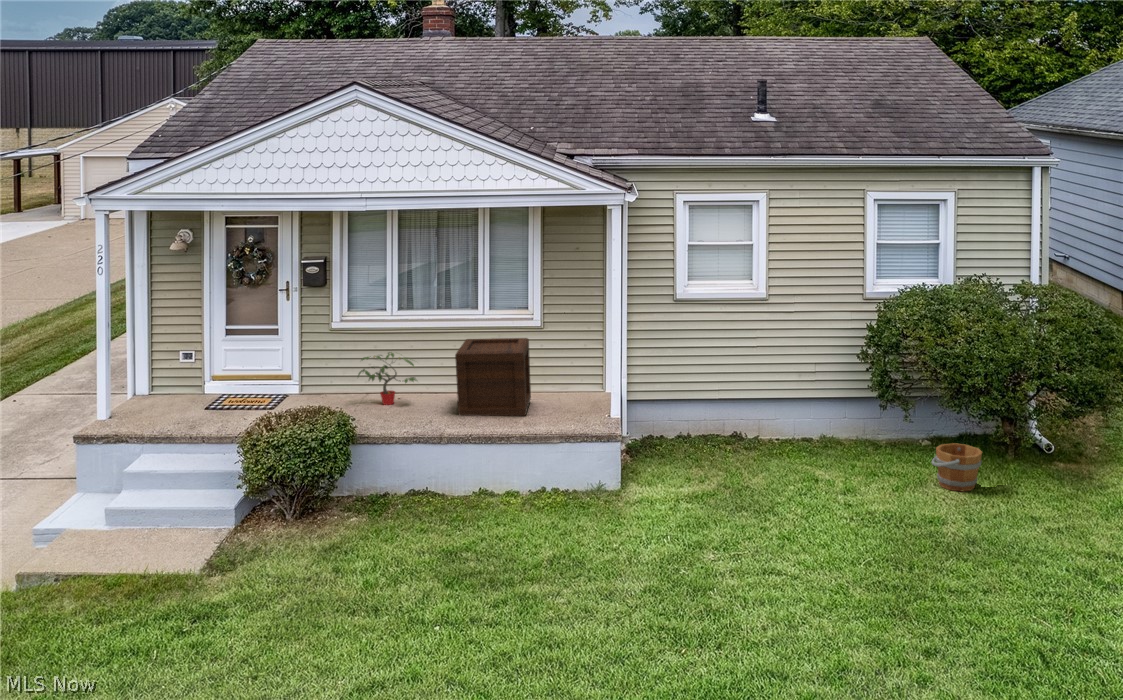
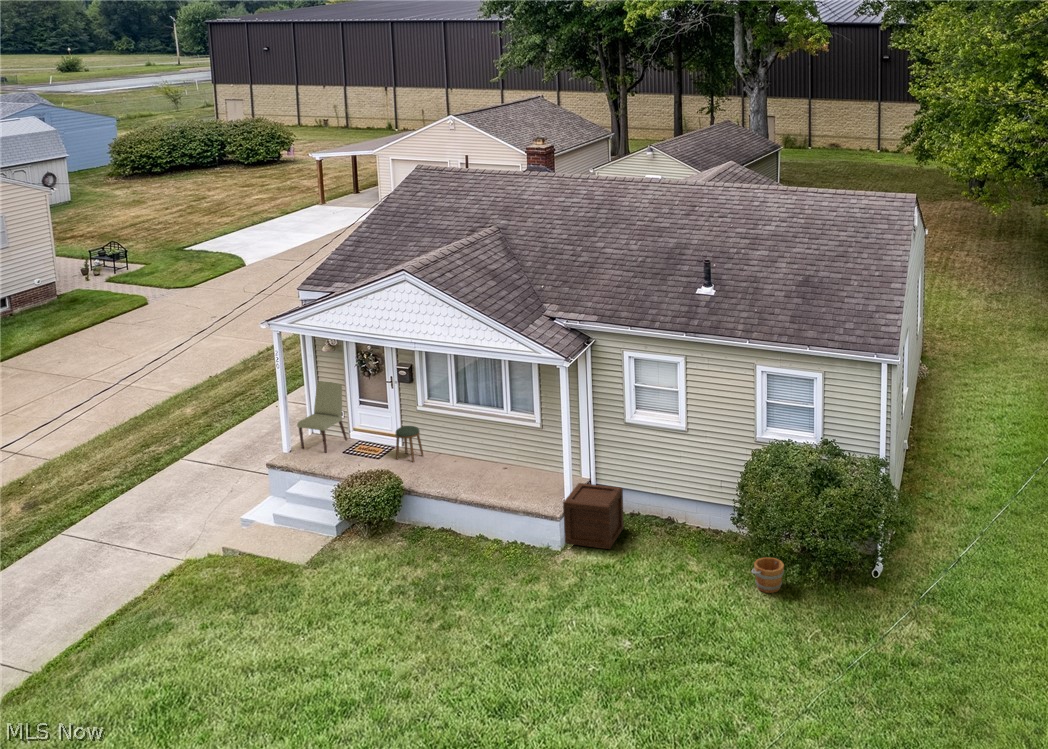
chair: none [123,304,204,412] -> present [297,381,347,453]
wooden crate: present [455,338,531,416] -> present [563,483,624,549]
potted plant: present [358,352,417,405] -> none [429,430,470,464]
stool: none [299,355,341,409] -> present [396,426,423,462]

